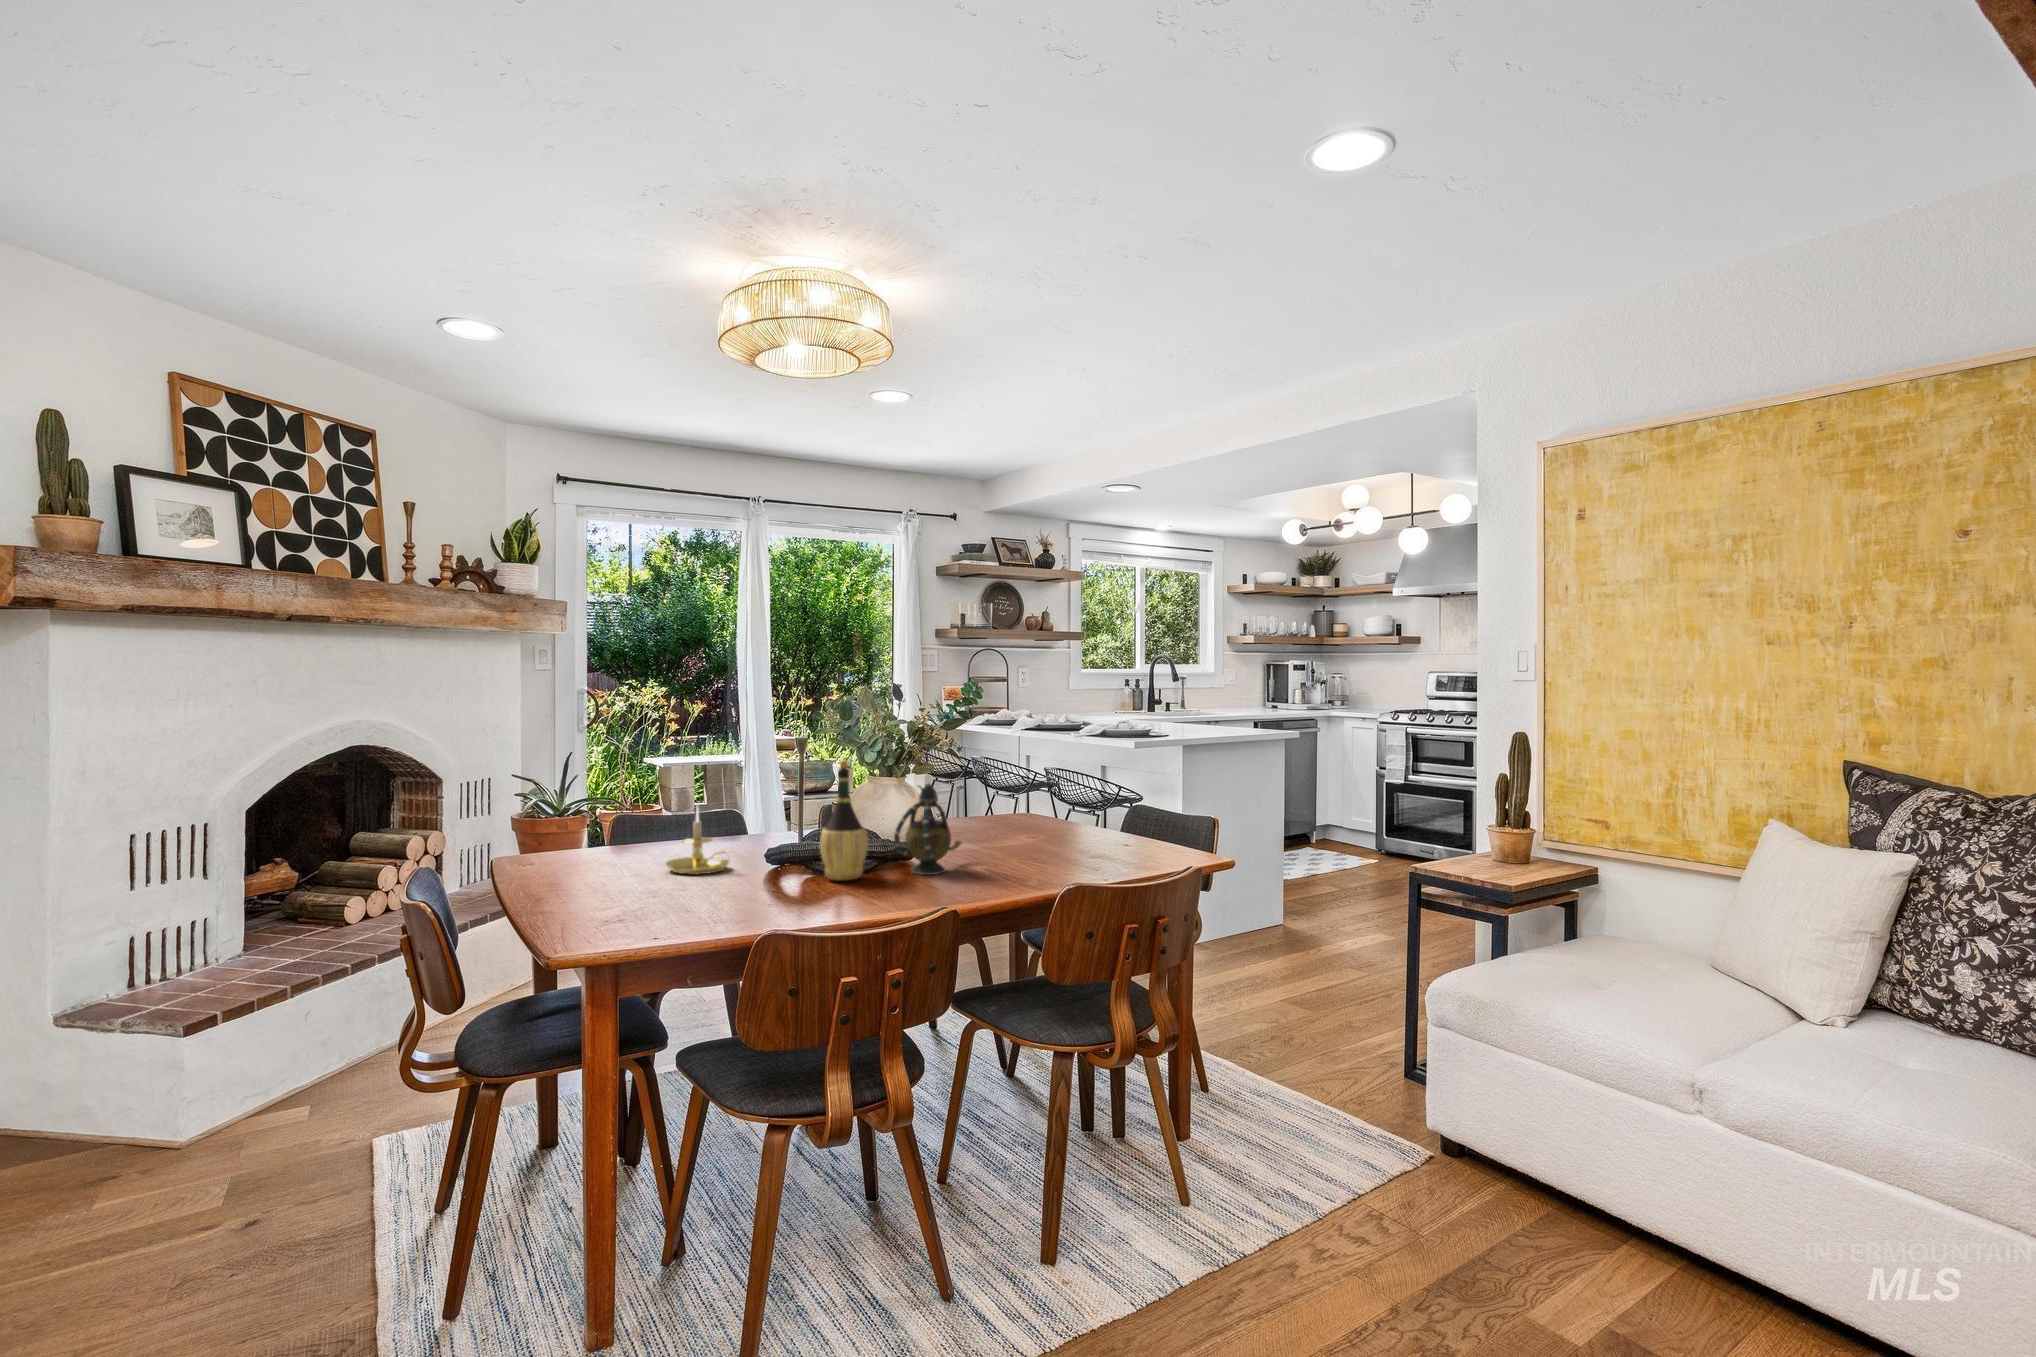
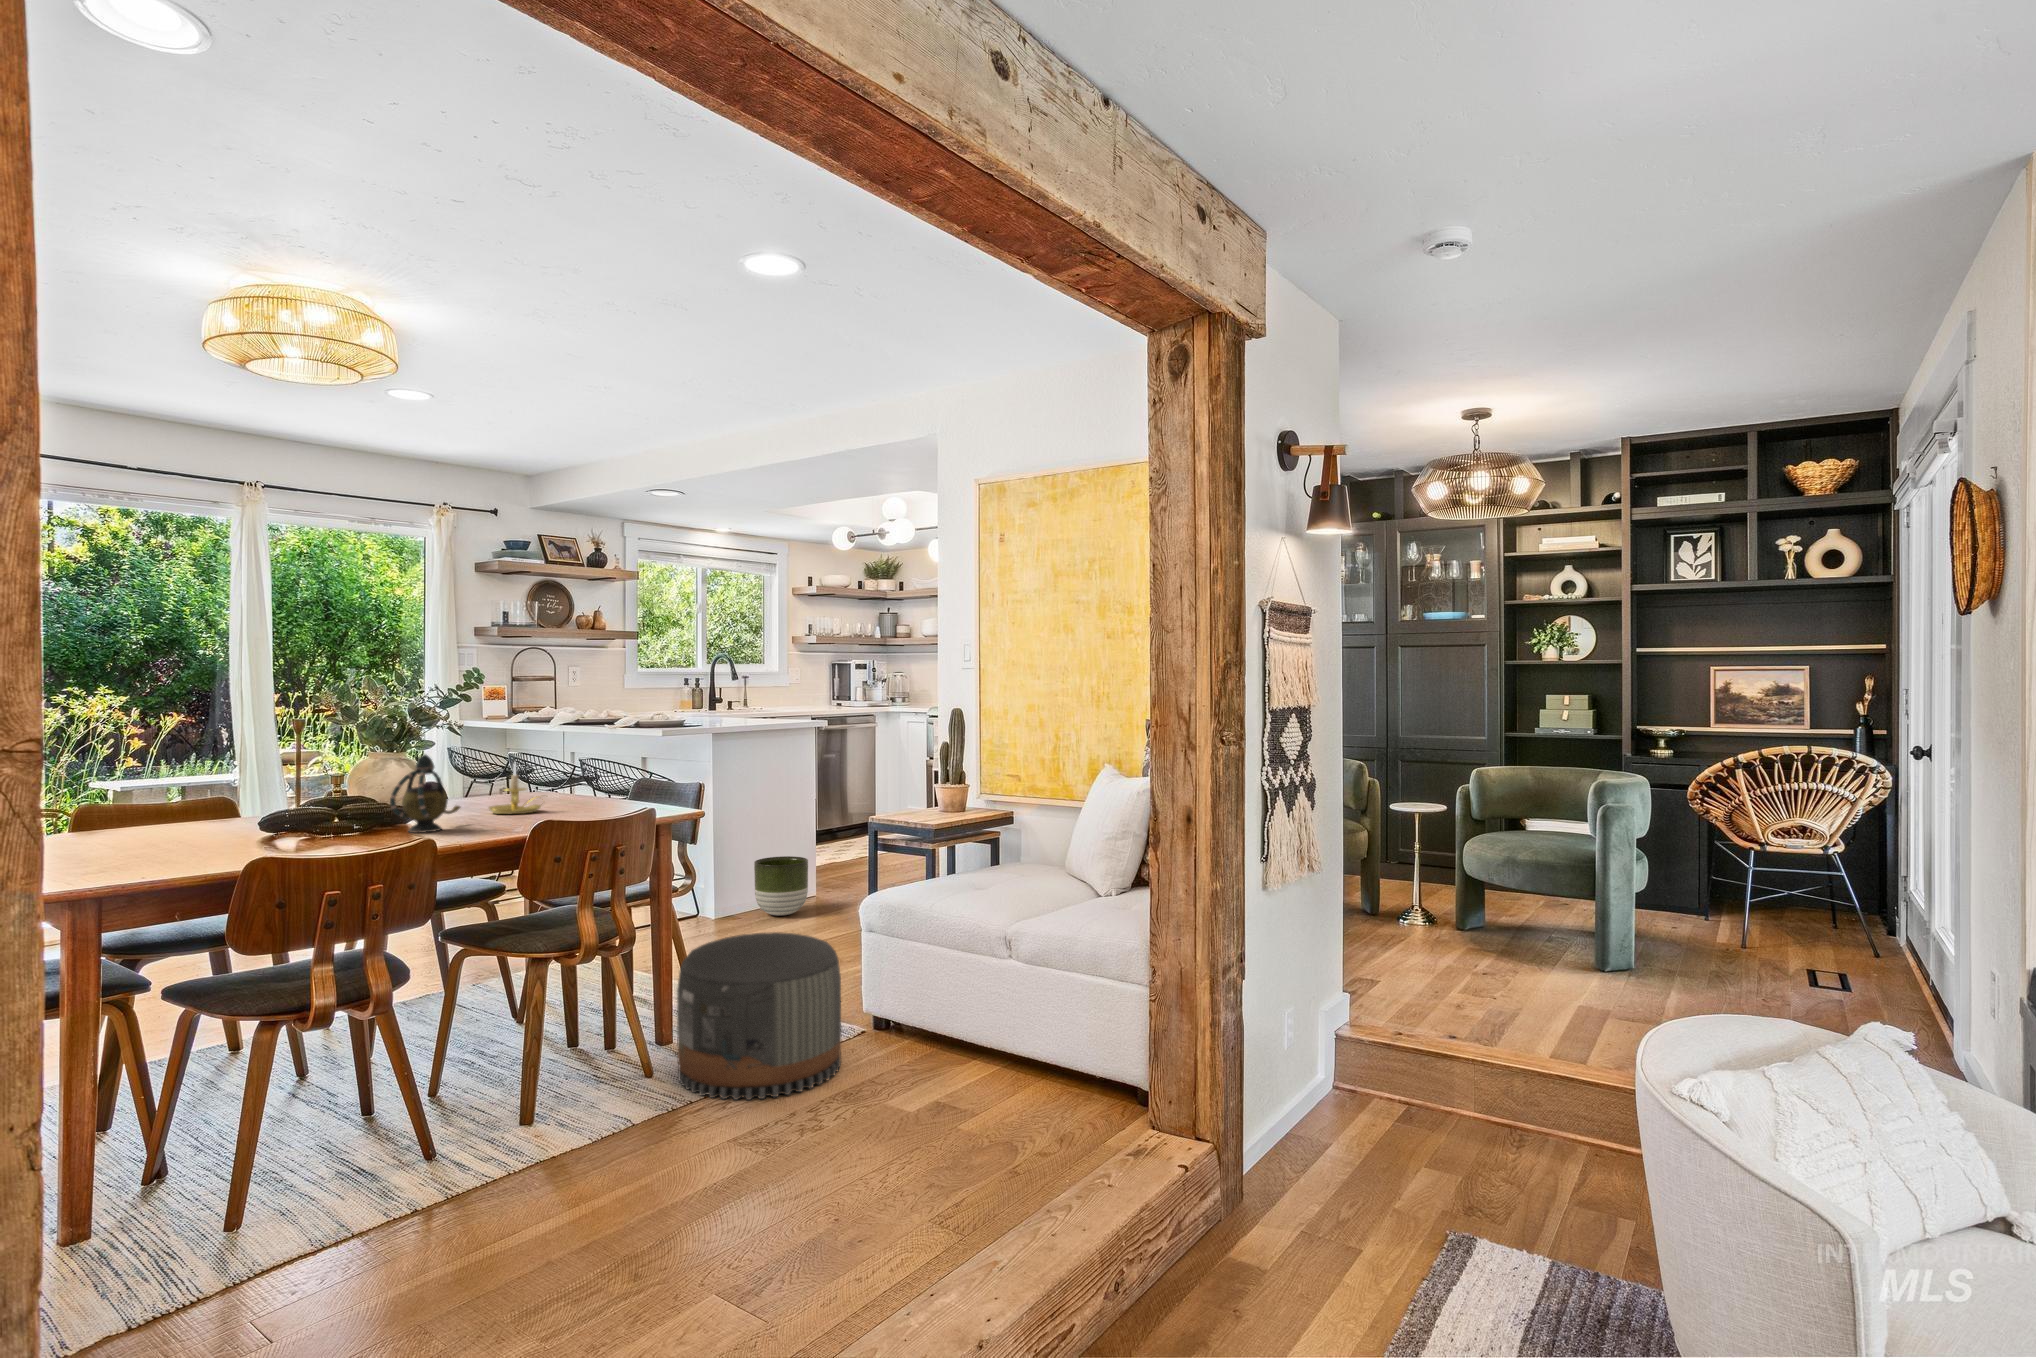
wine bottle: present [820,761,868,880] -> none [314,734,363,839]
candle holder: present [666,808,729,874] -> present [489,765,541,814]
planter: none [1227,884,1287,952] -> present [754,856,808,916]
pouf: none [1212,1022,1428,1268] -> present [677,932,841,1100]

